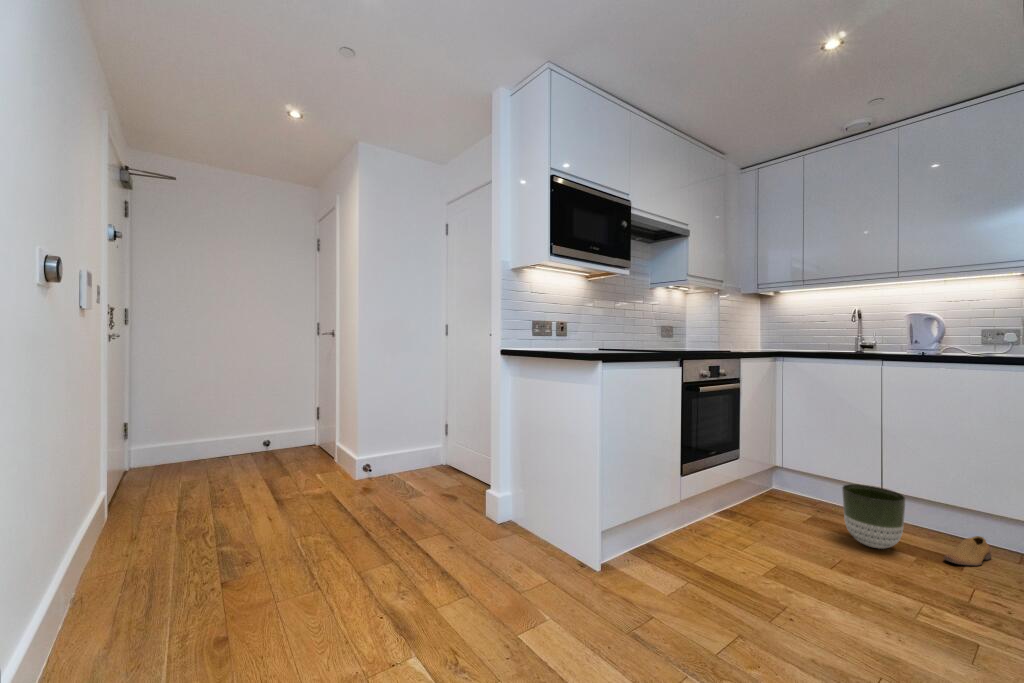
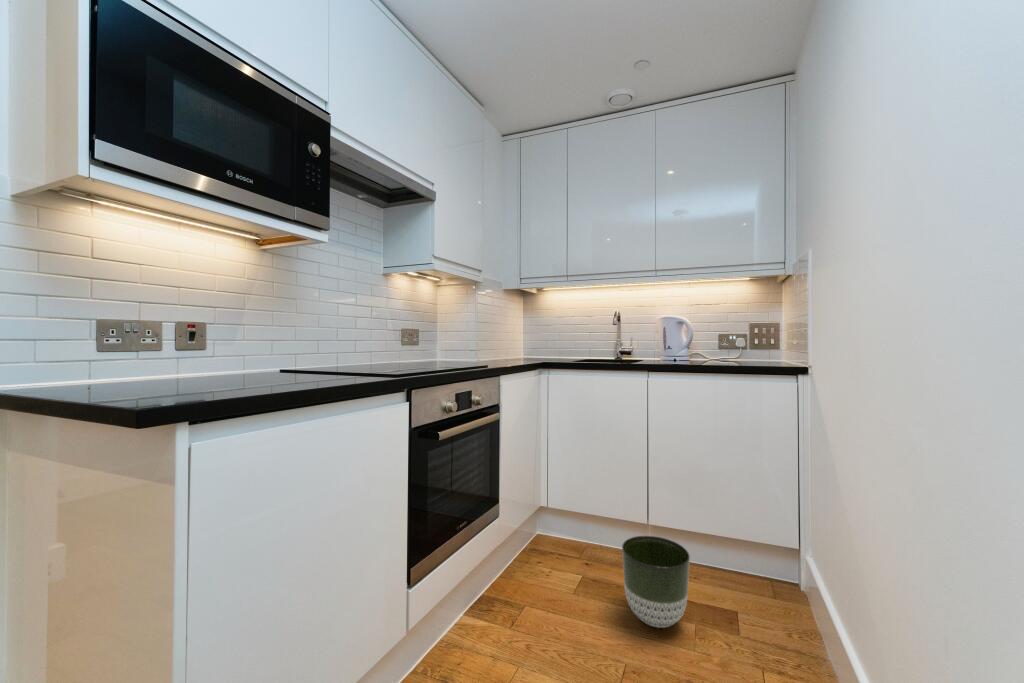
shoe: present [943,536,991,566] -> none [726,577,760,630]

